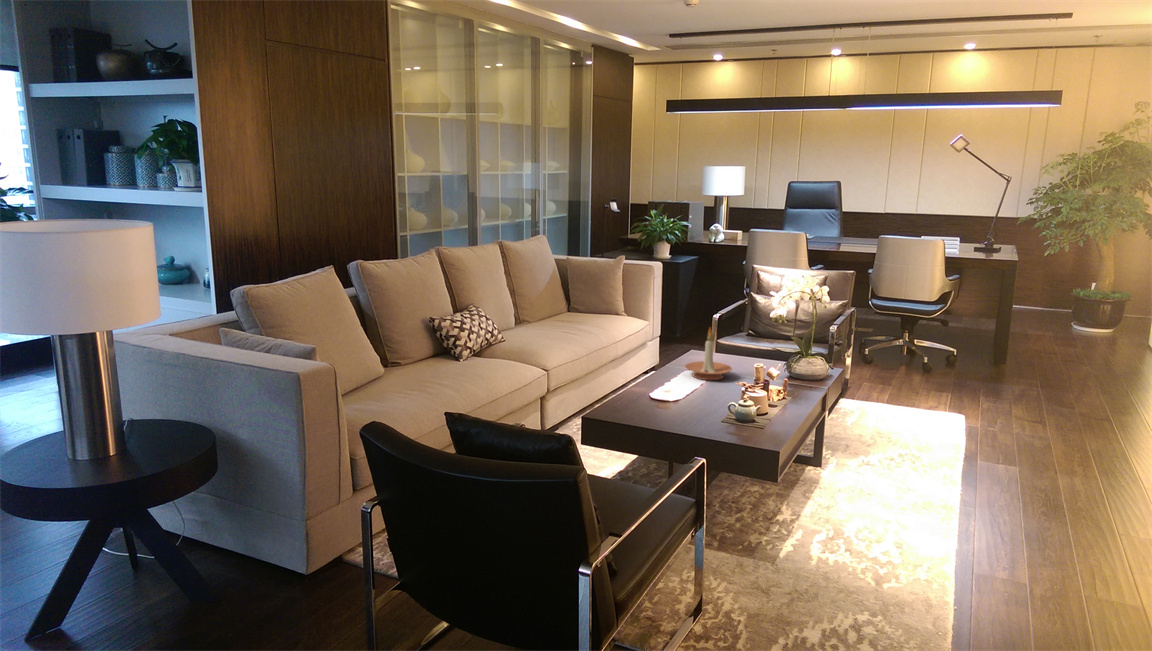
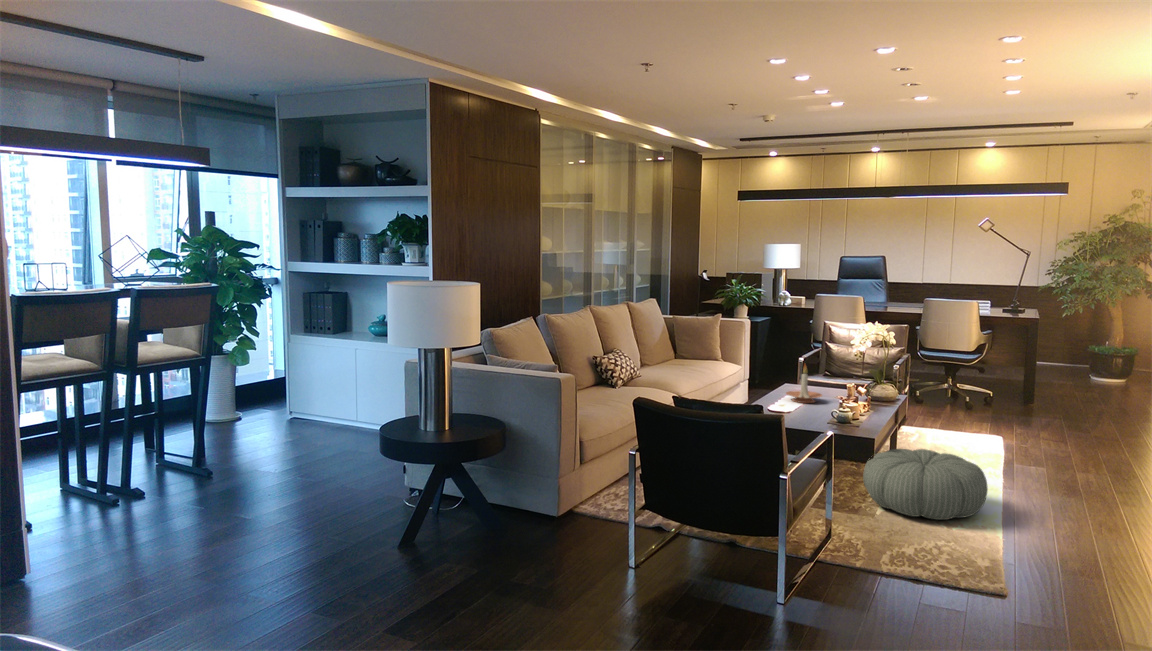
pouf: none [768,456,937,569] -> present [863,449,988,520]

